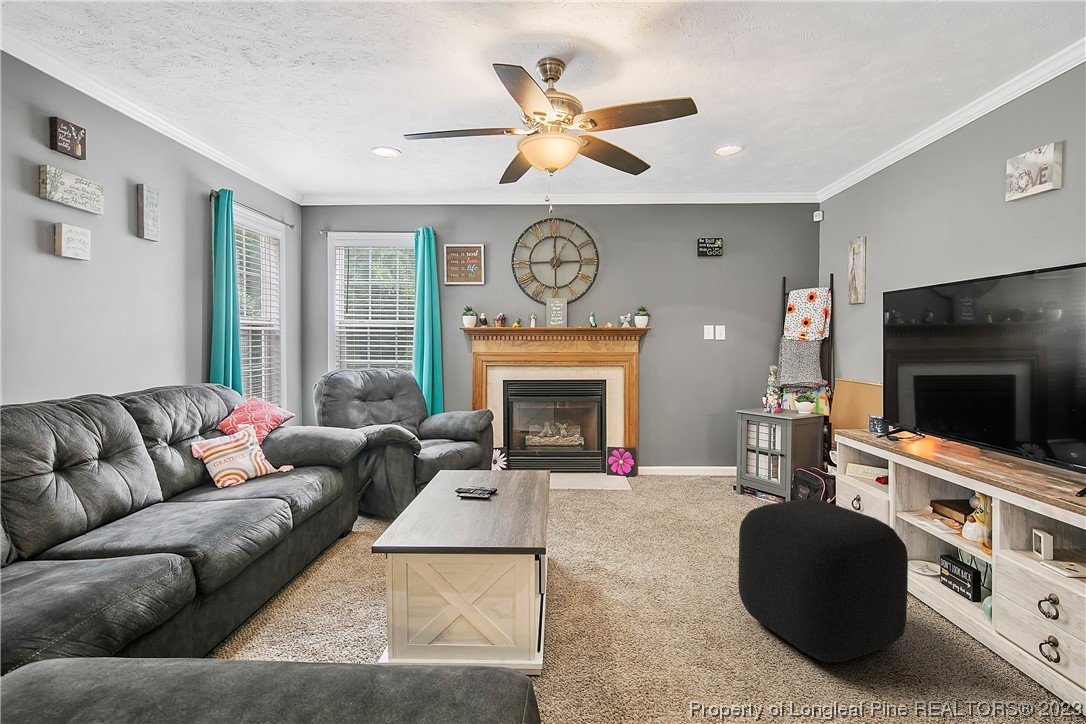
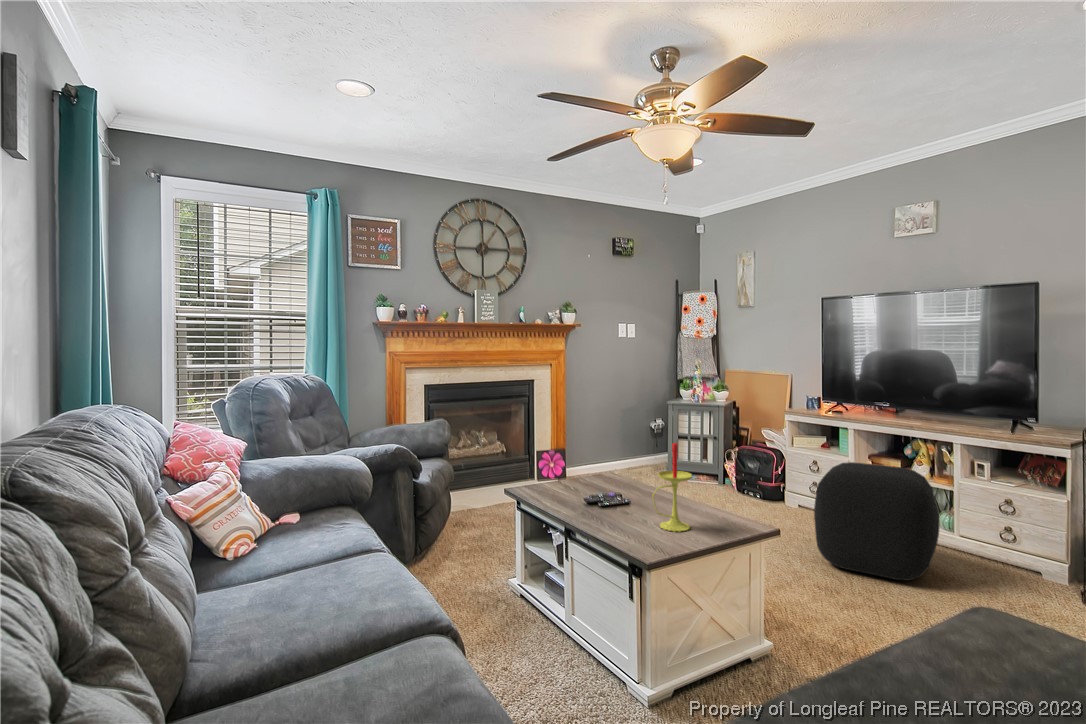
candle: none [439,443,476,527] -> present [652,443,692,532]

